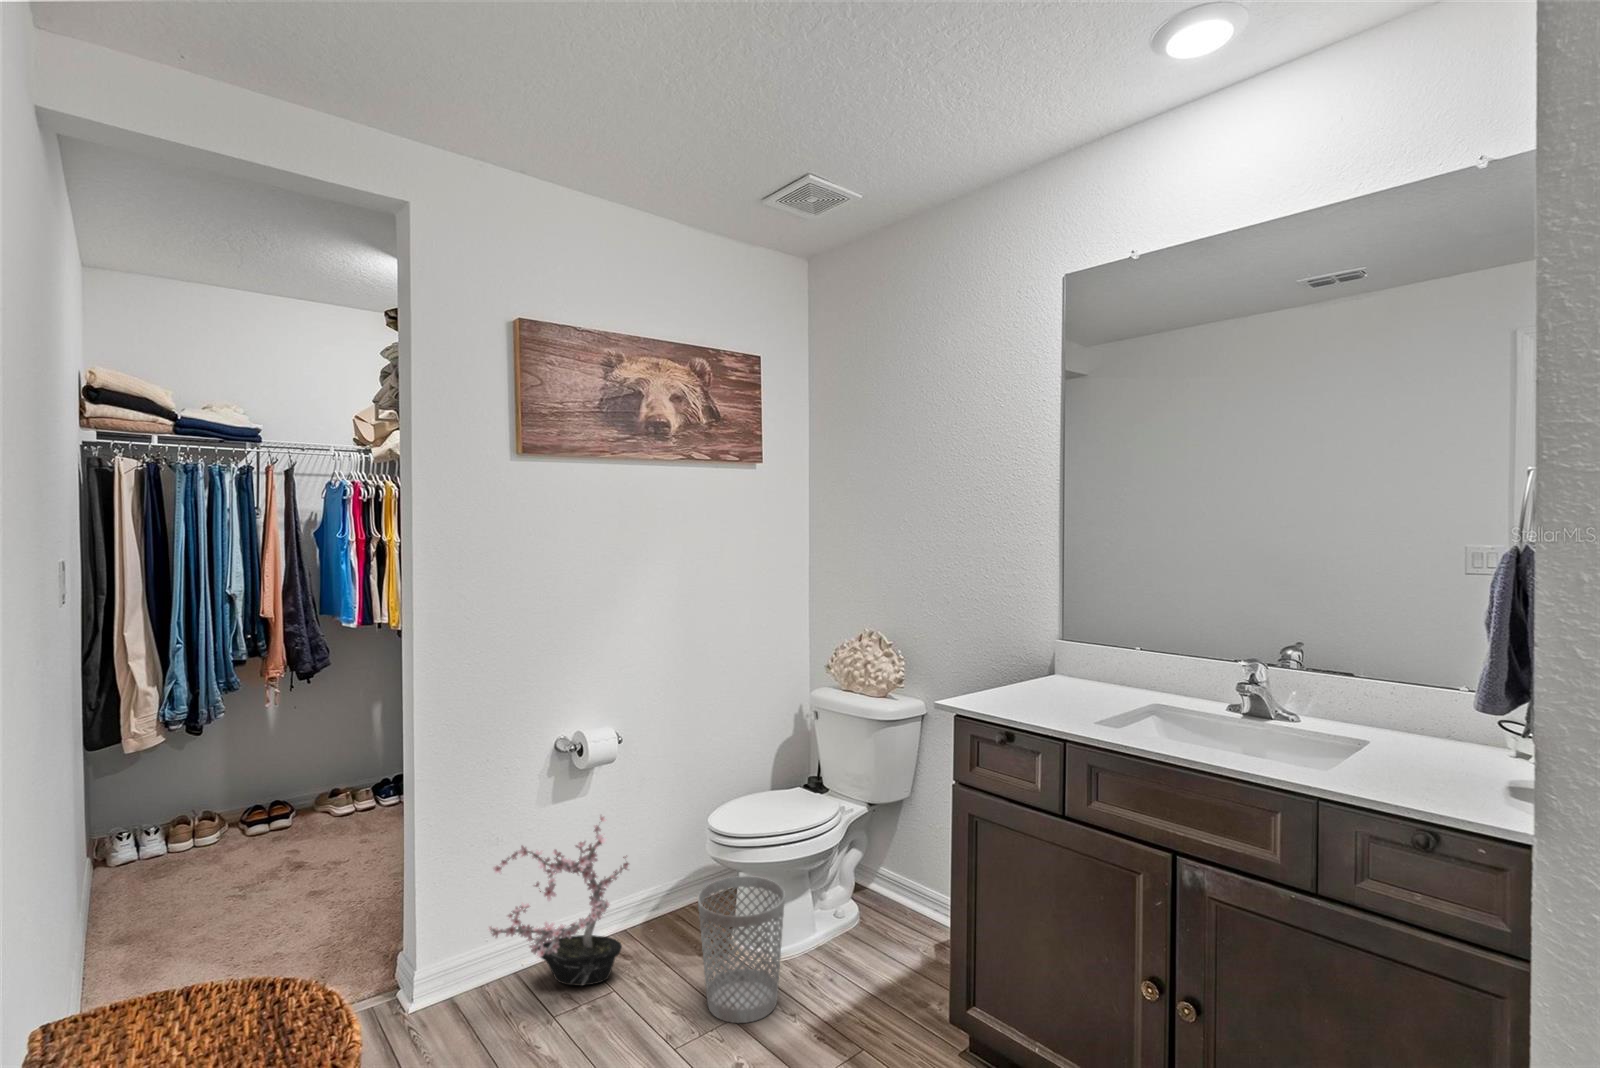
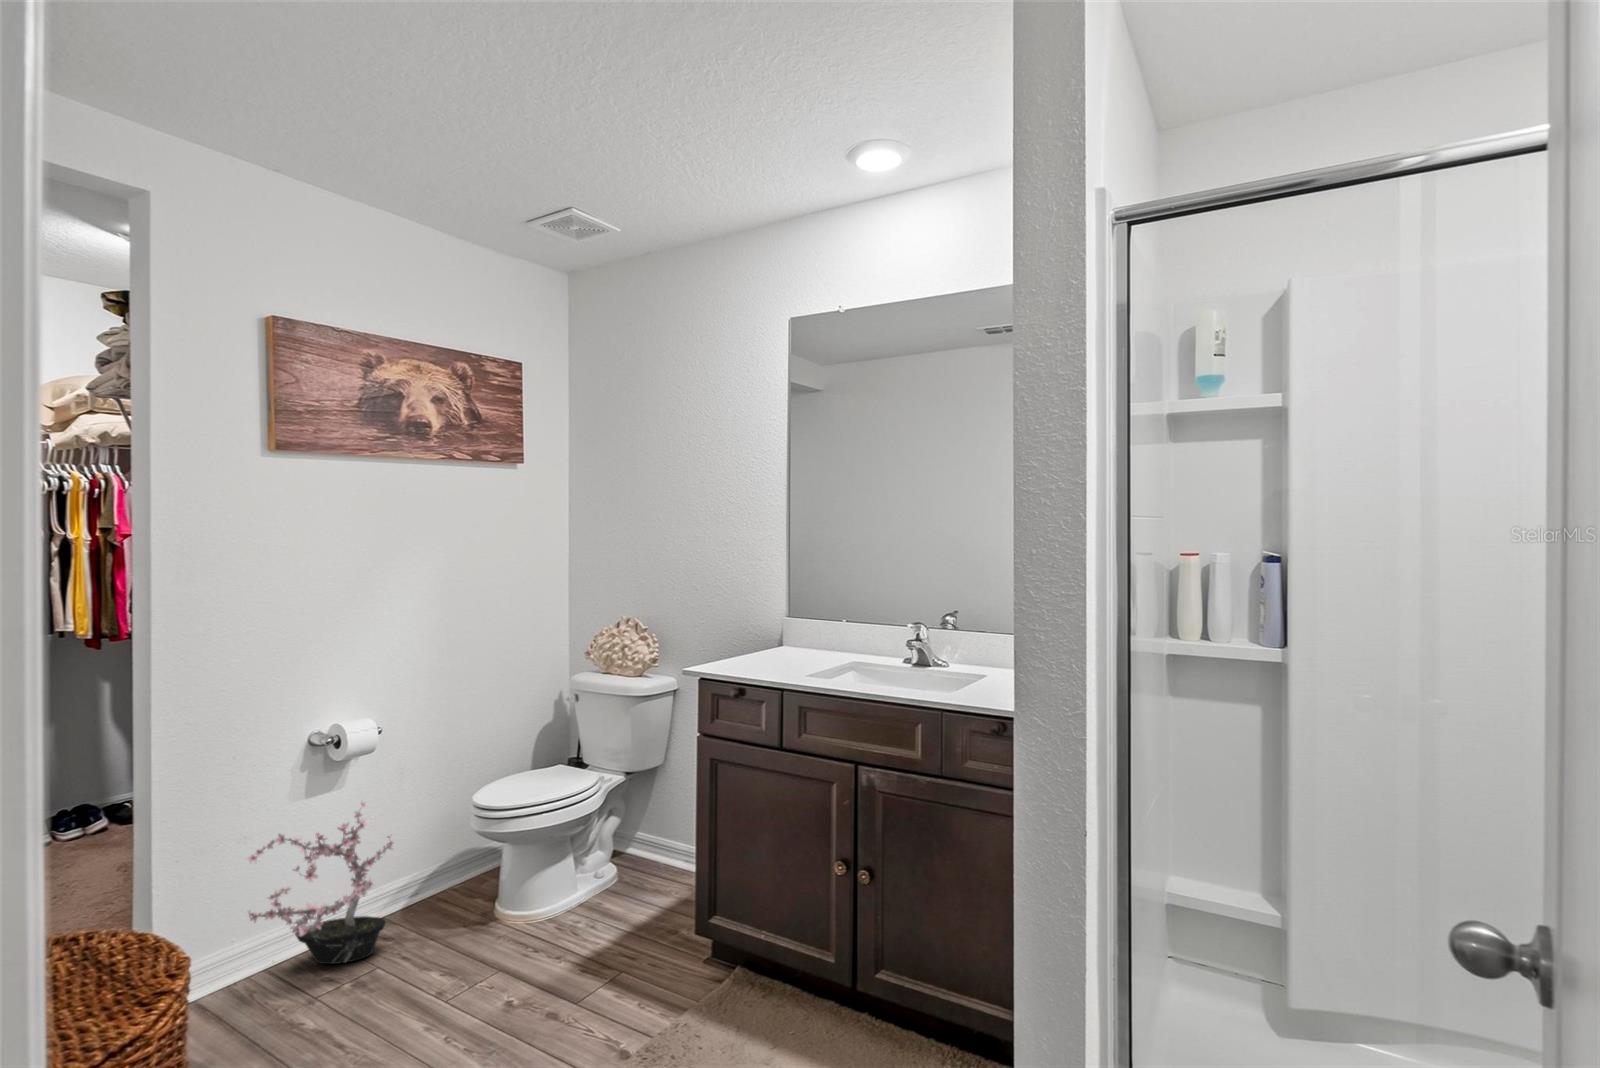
wastebasket: present [698,876,785,1023] -> none [465,841,549,970]

